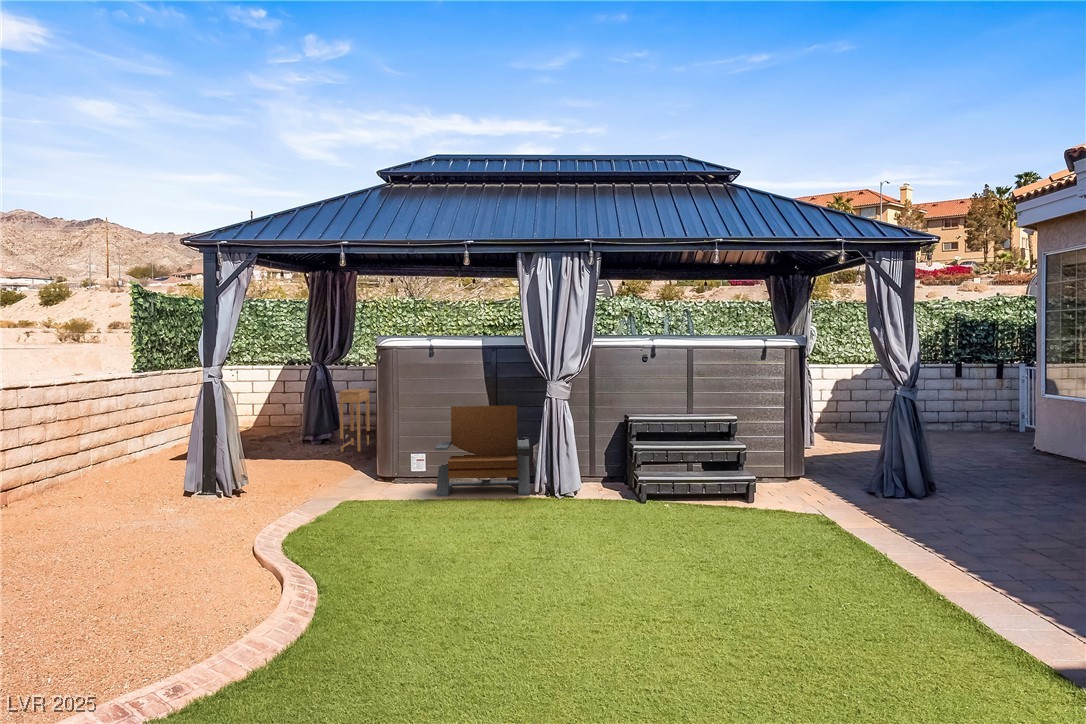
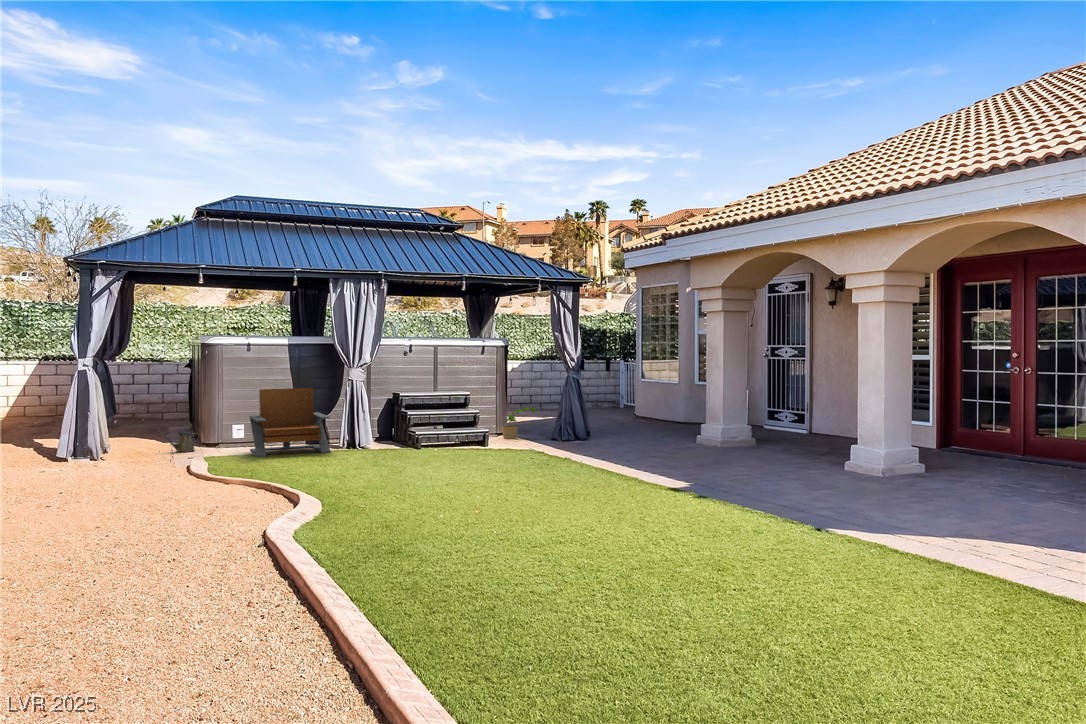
side table: present [339,389,370,451] -> none [115,381,138,435]
potted plant: none [788,440,840,487] -> present [501,407,535,439]
watering can: none [343,455,389,482] -> present [160,432,194,452]

